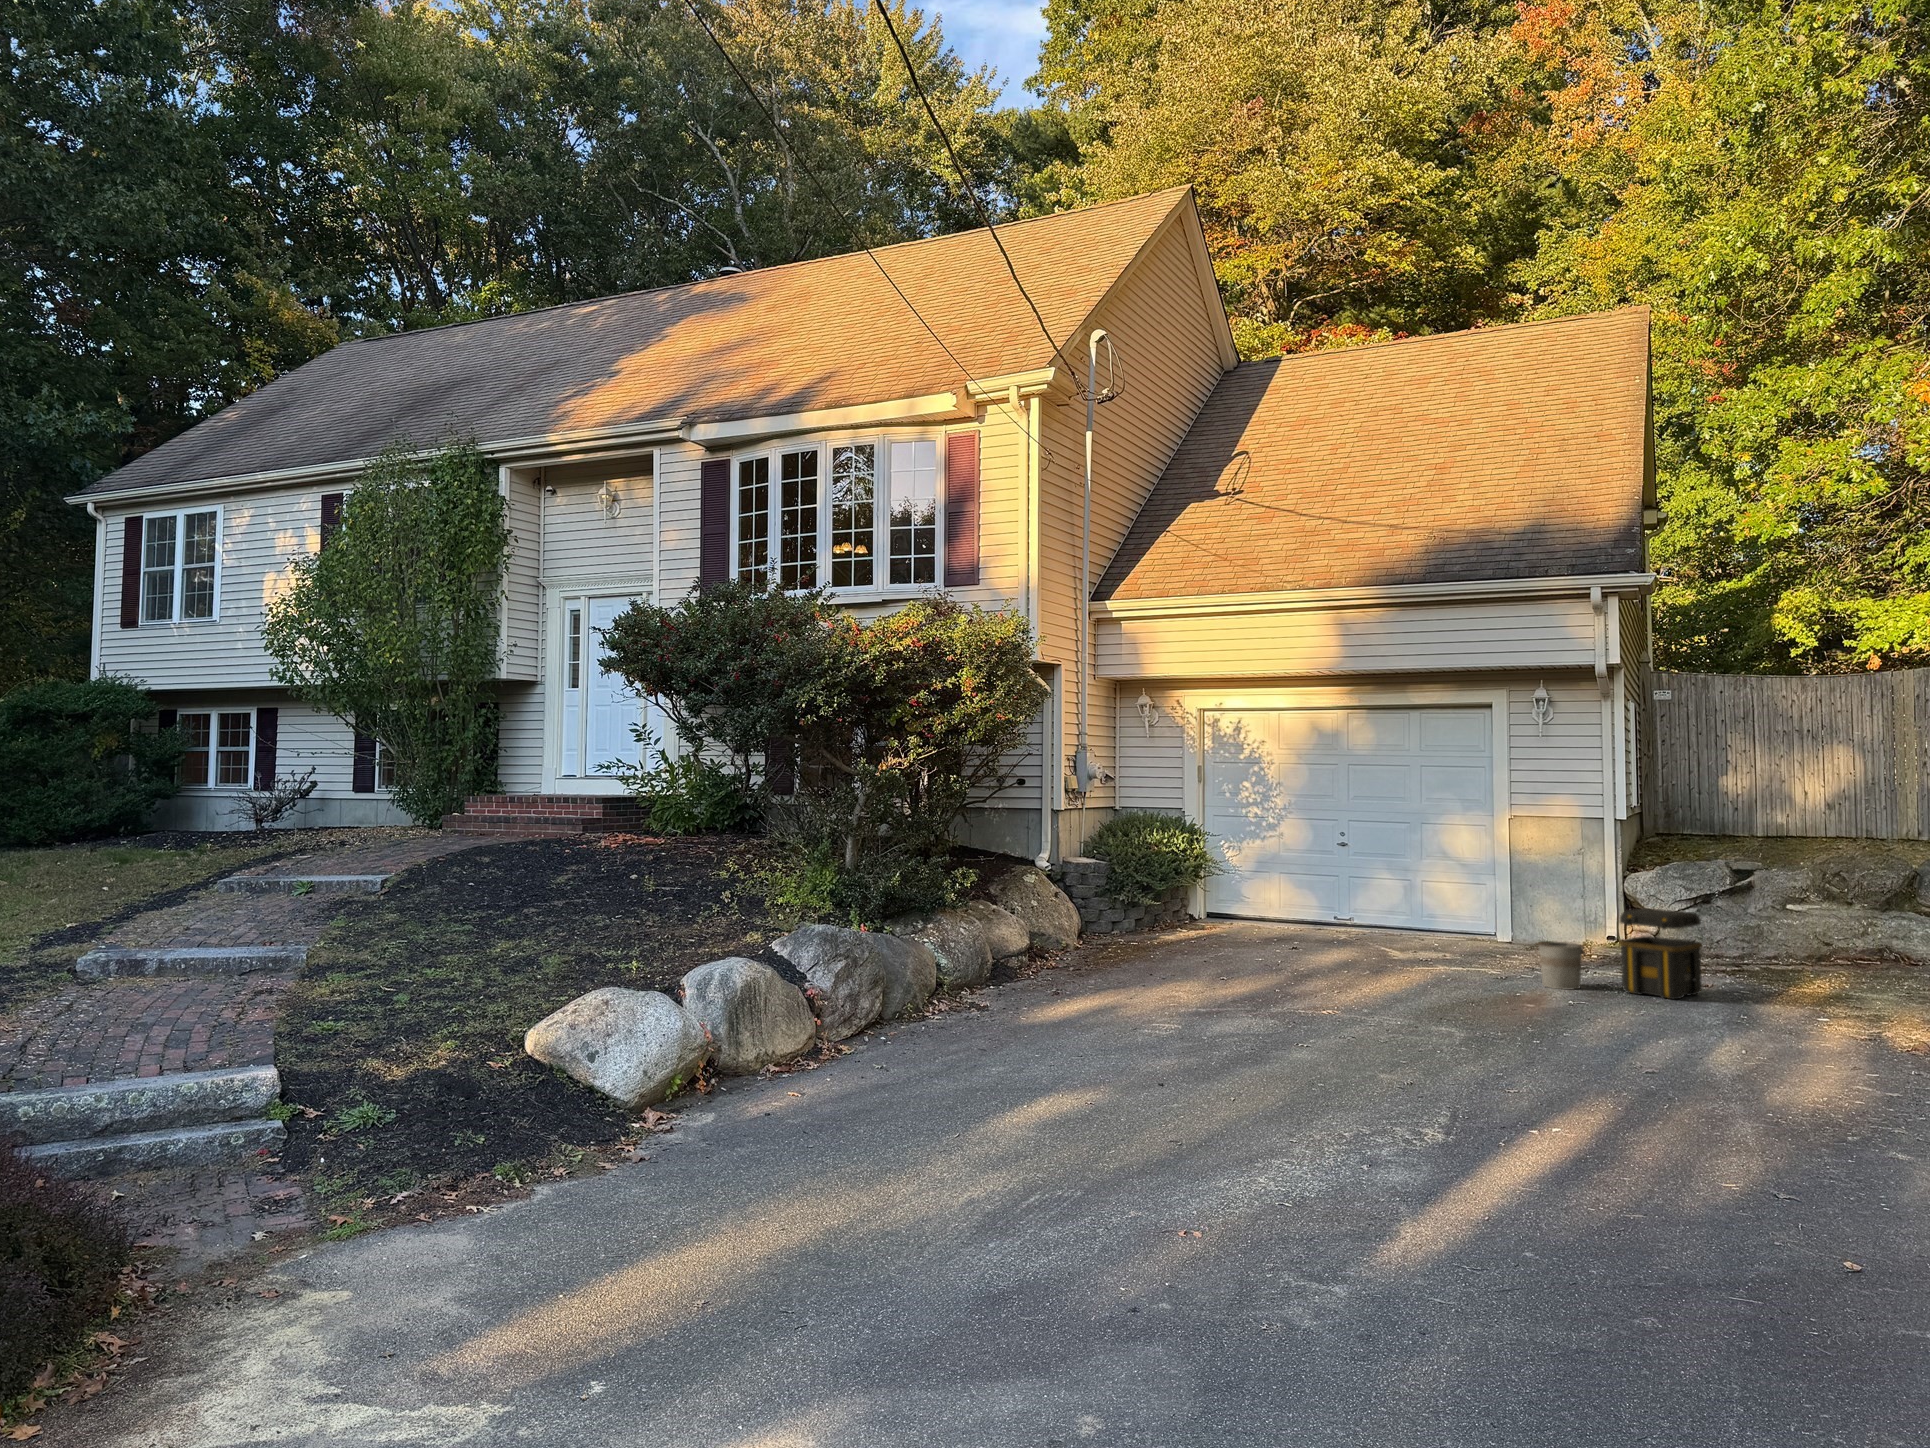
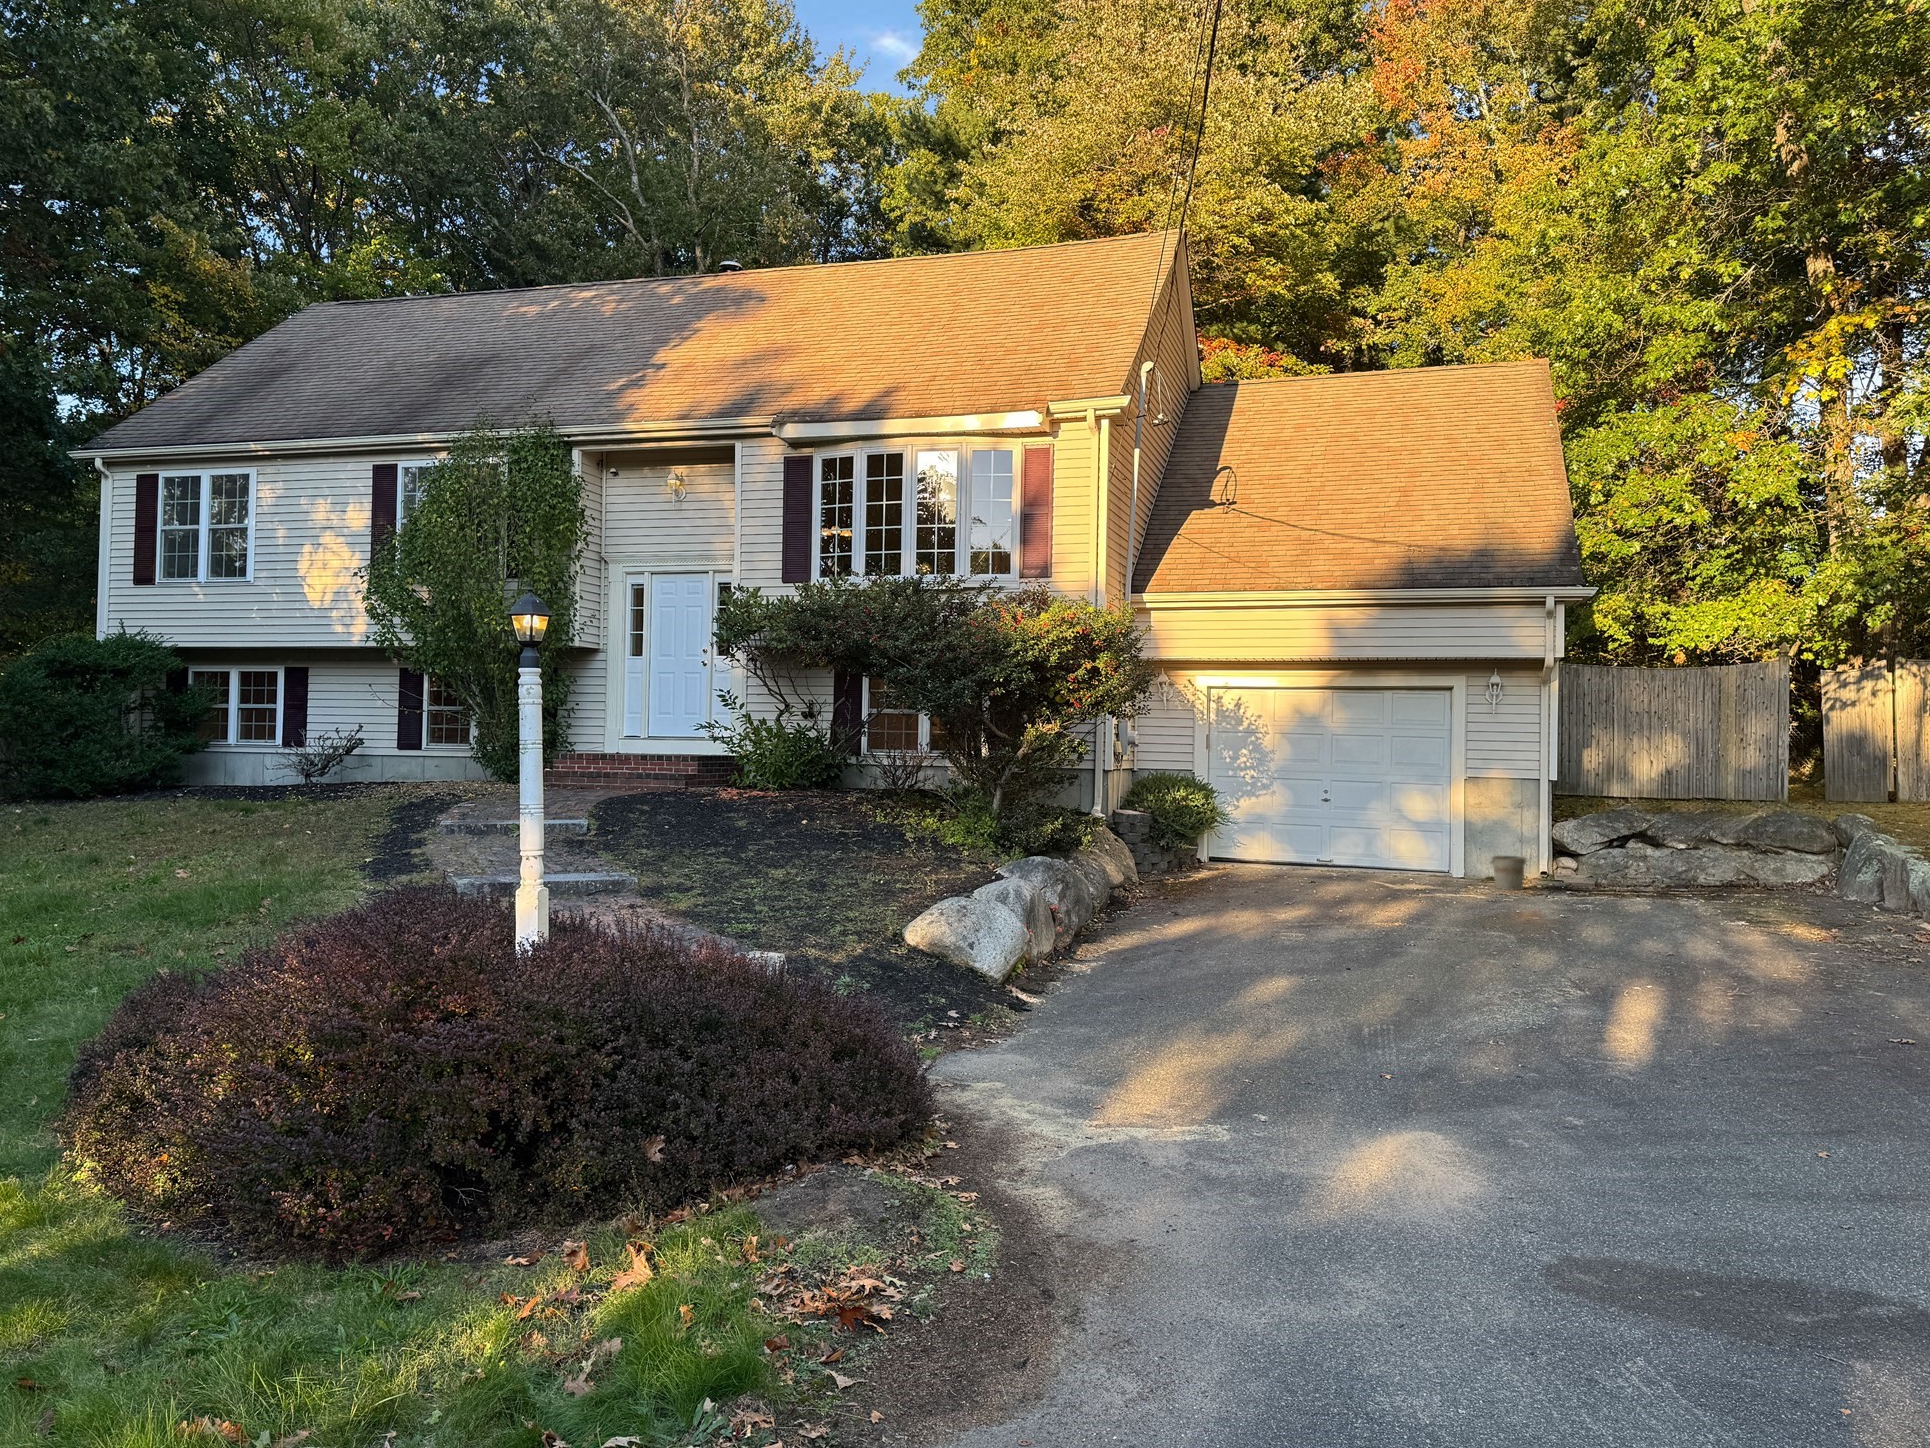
toolbox: present [1619,908,1702,999] -> none [1553,830,1609,895]

